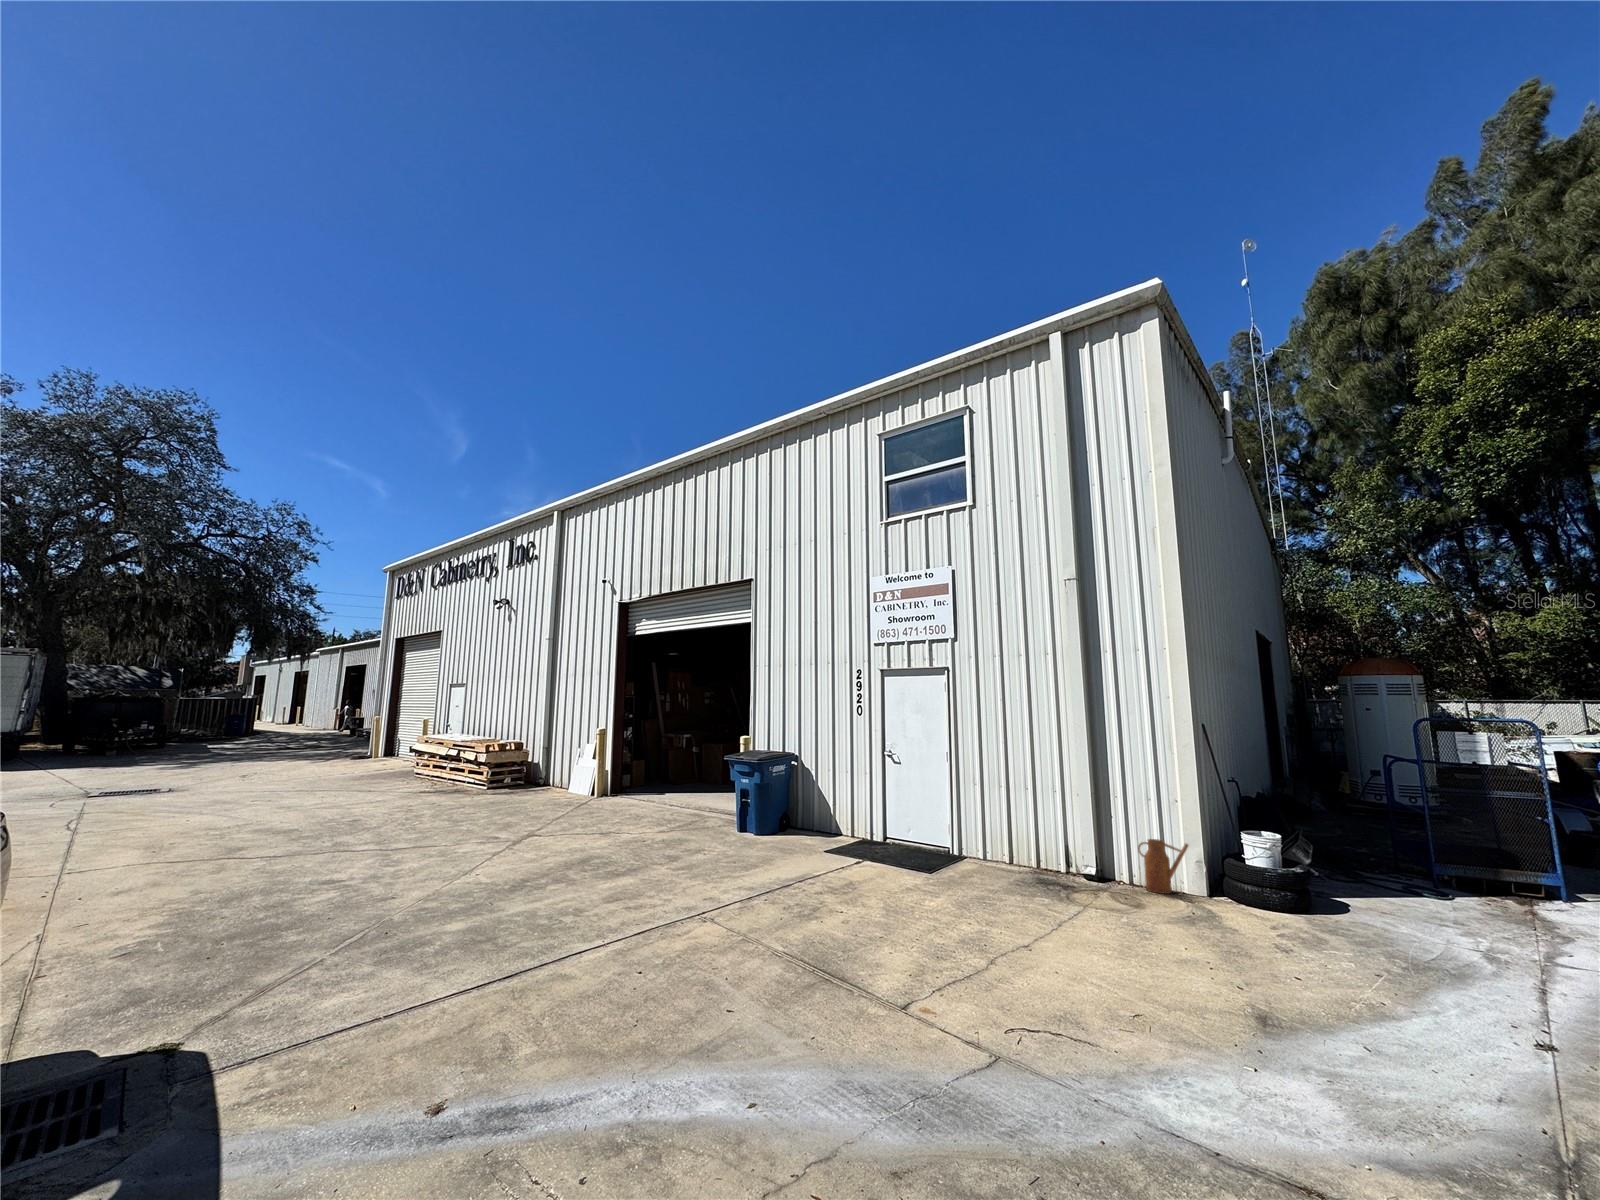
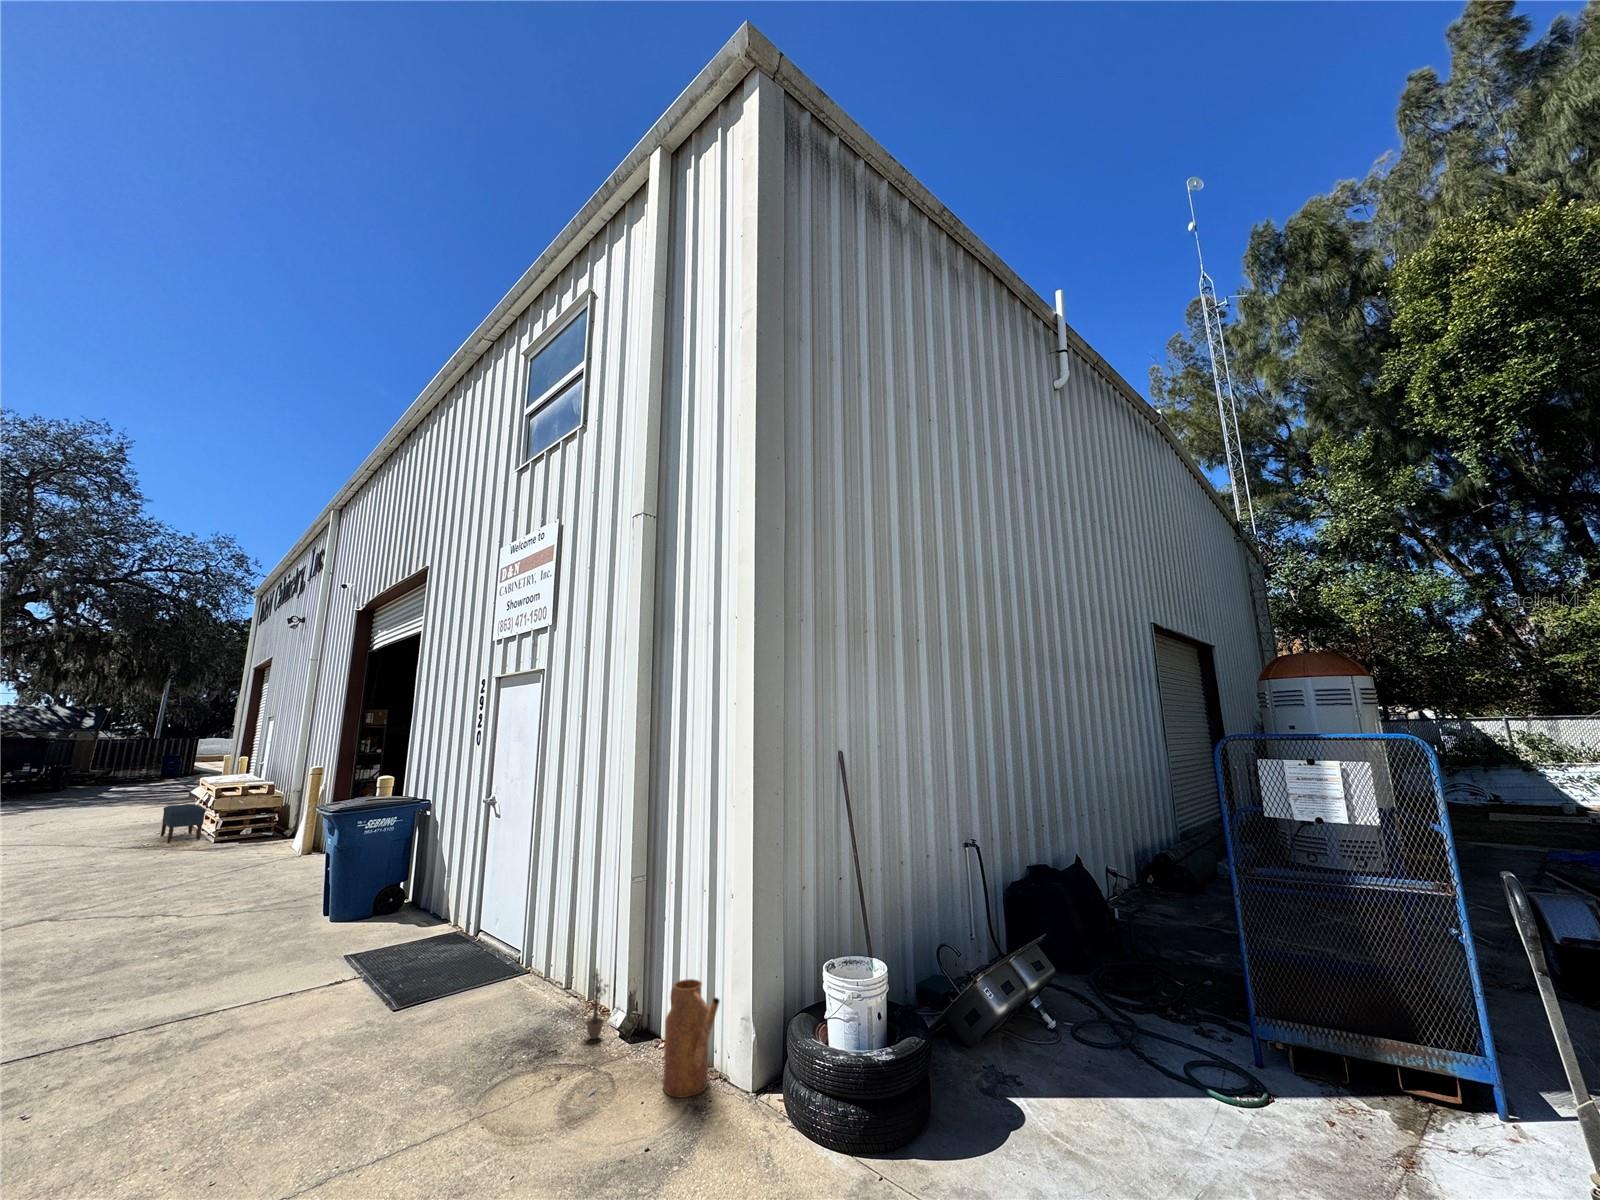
bench: none [431,758,479,788] -> present [161,804,206,843]
decorative plant: none [1060,840,1080,878] -> present [586,969,608,1039]

